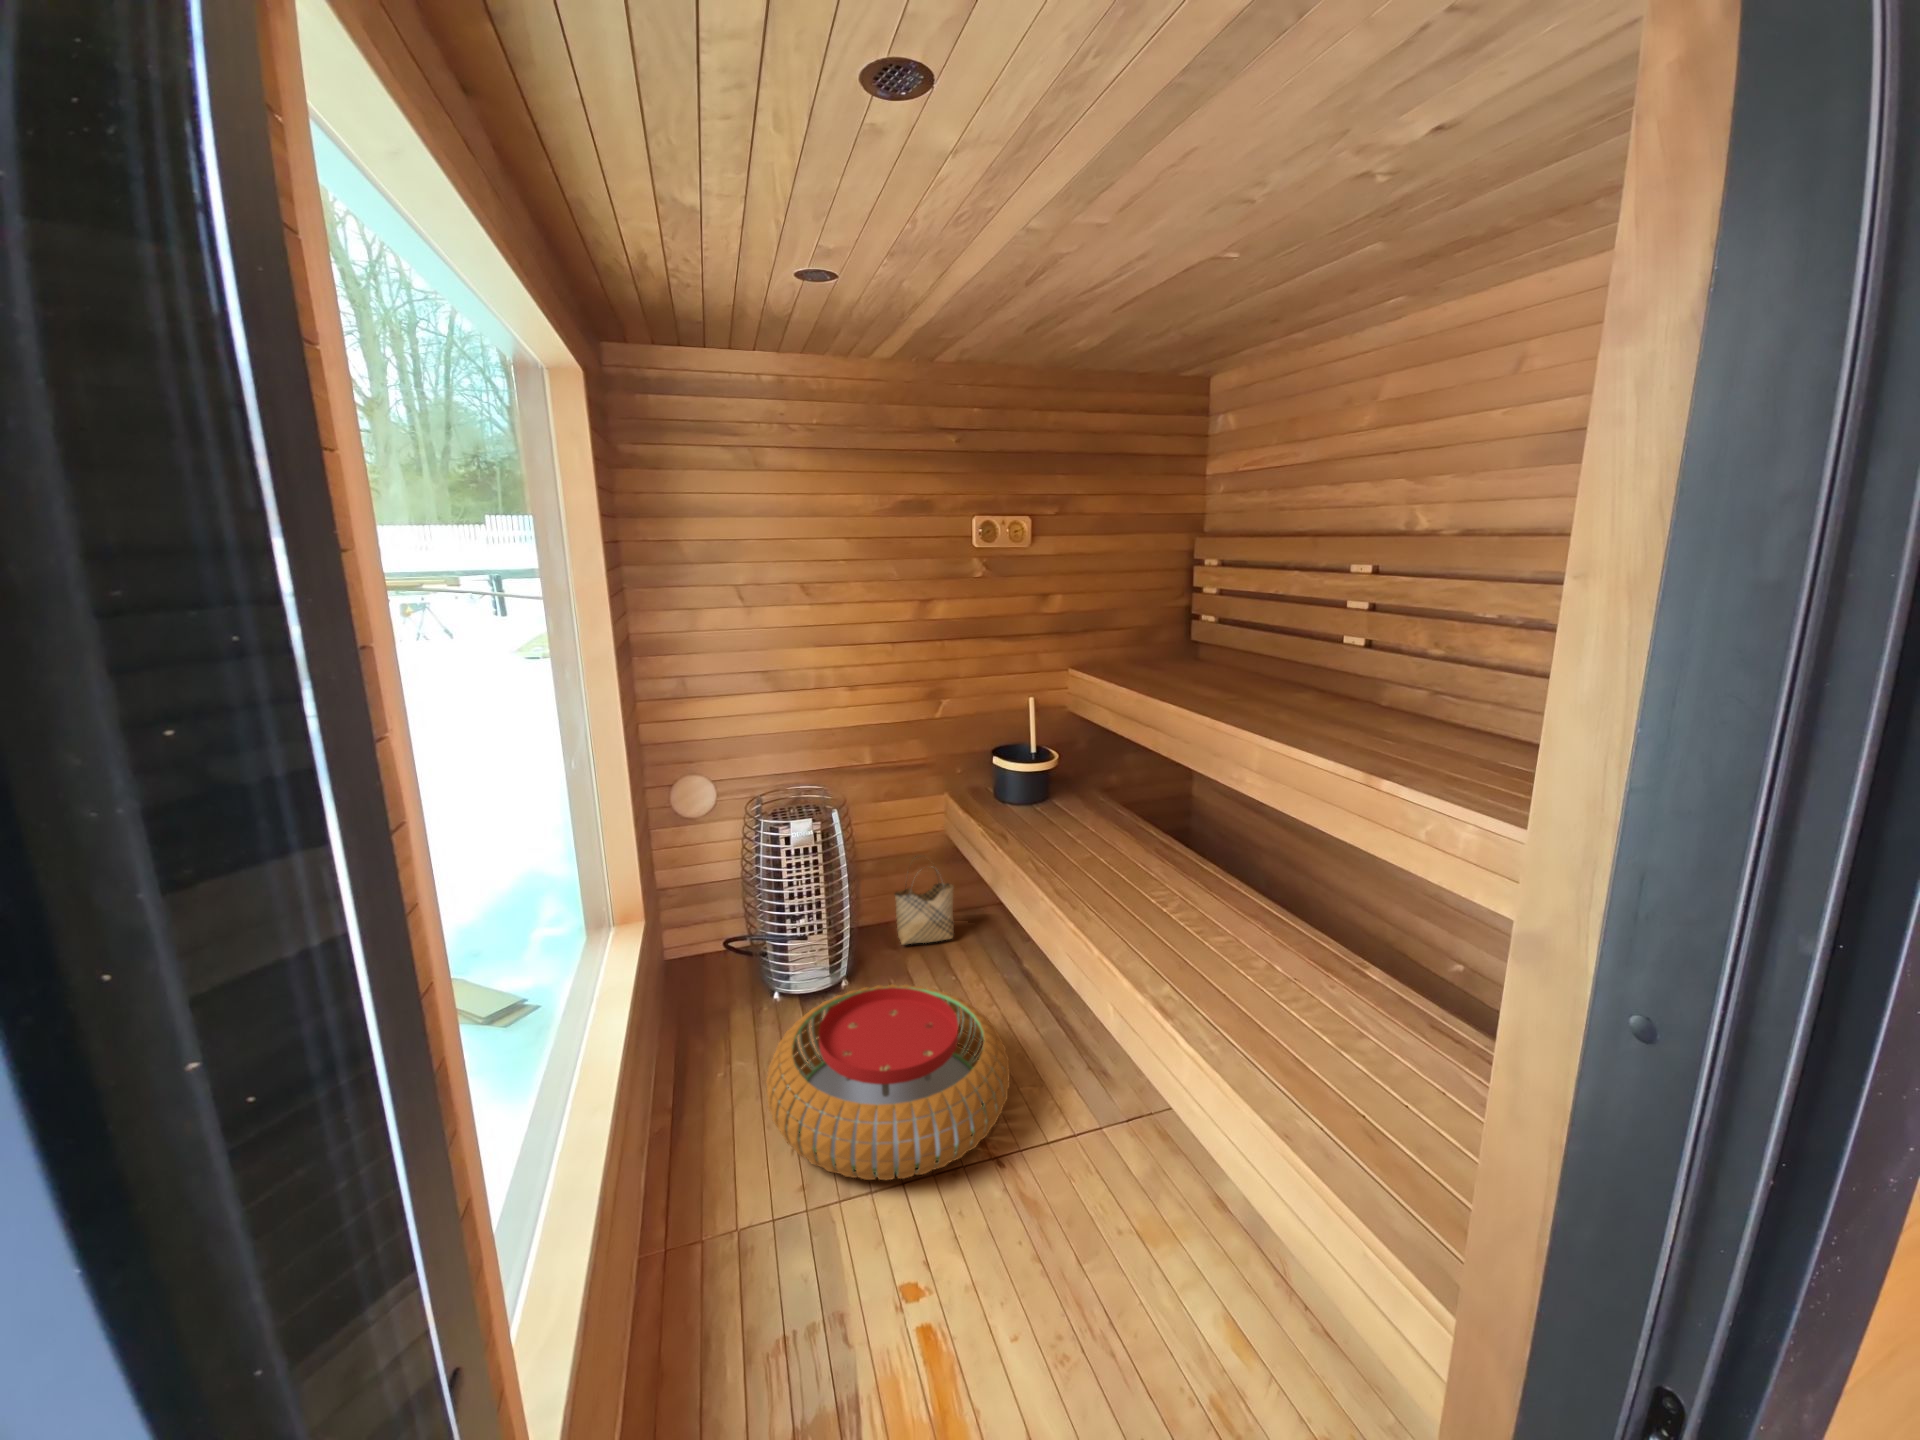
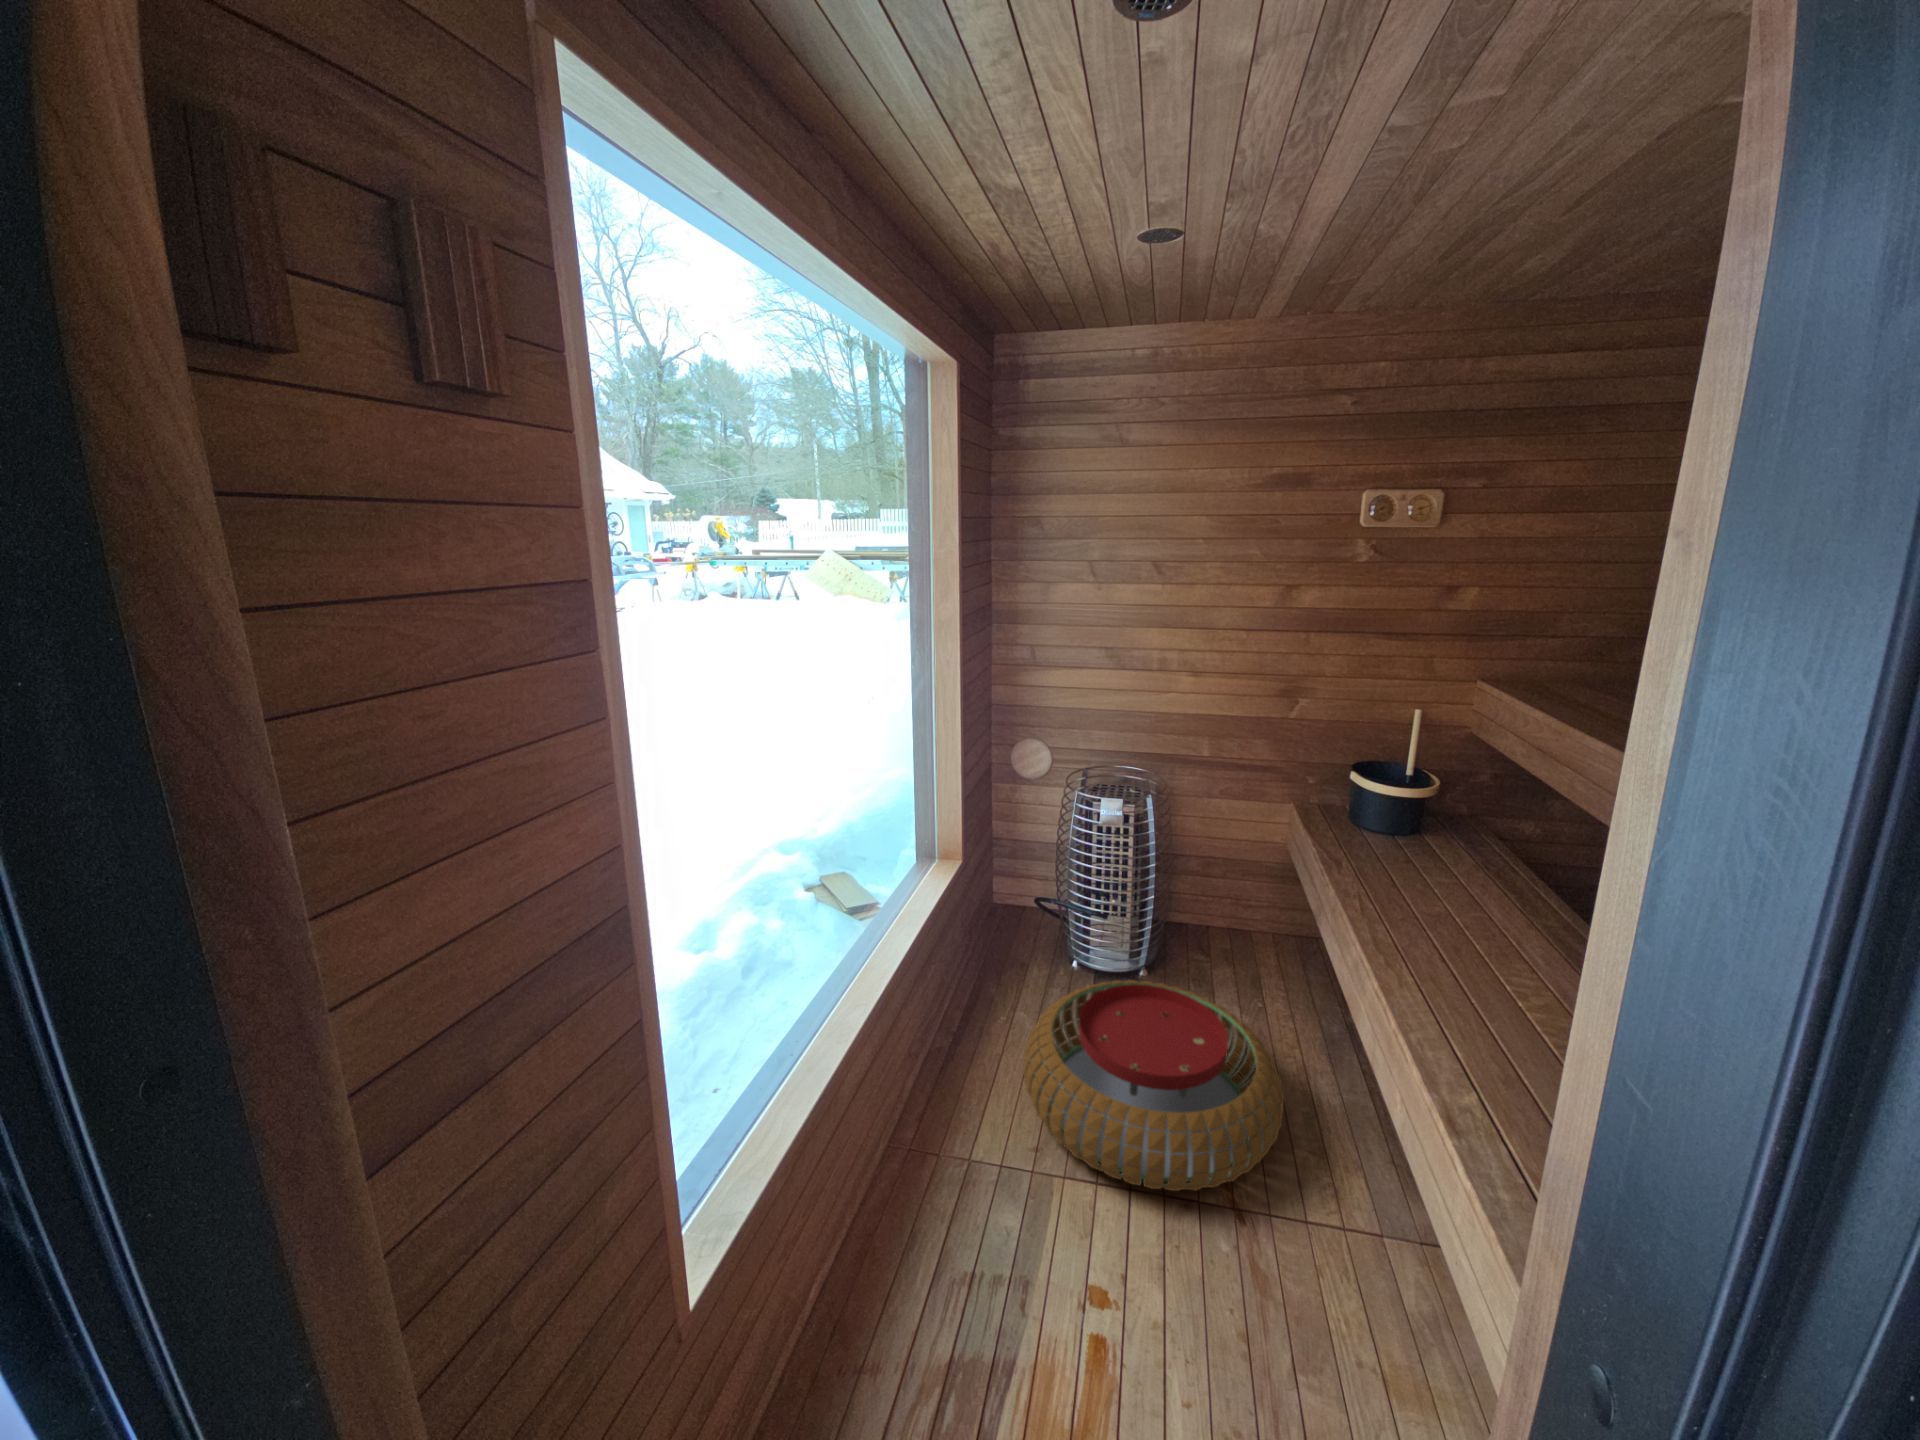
woven basket: present [894,867,954,945] -> none [1214,862,1286,961]

